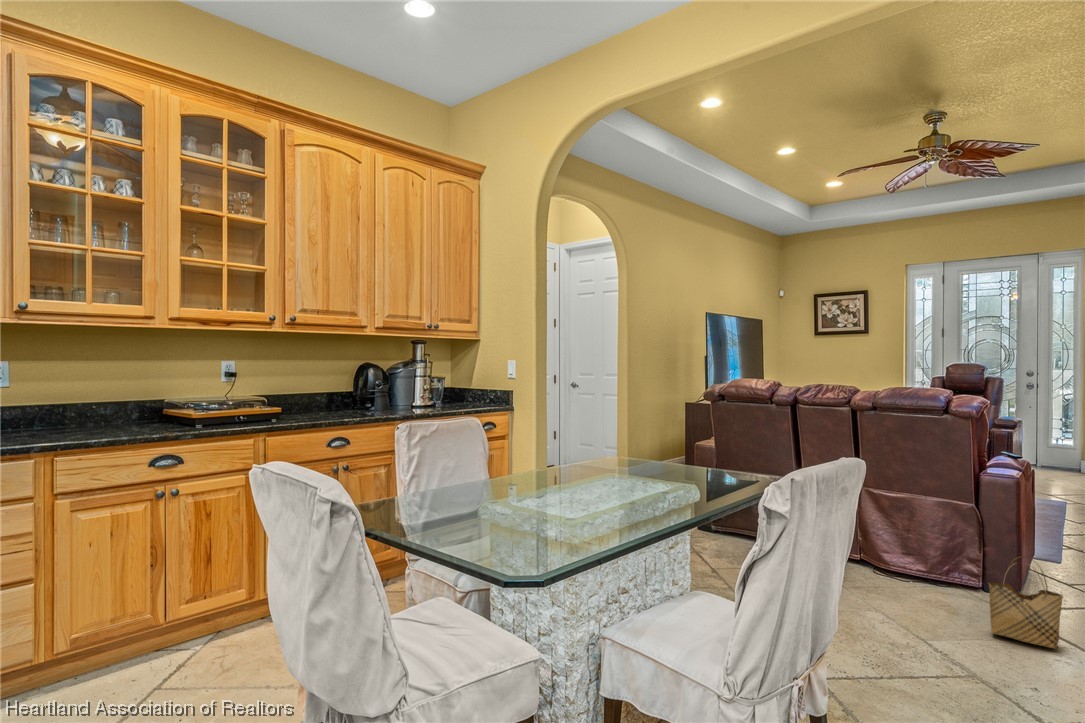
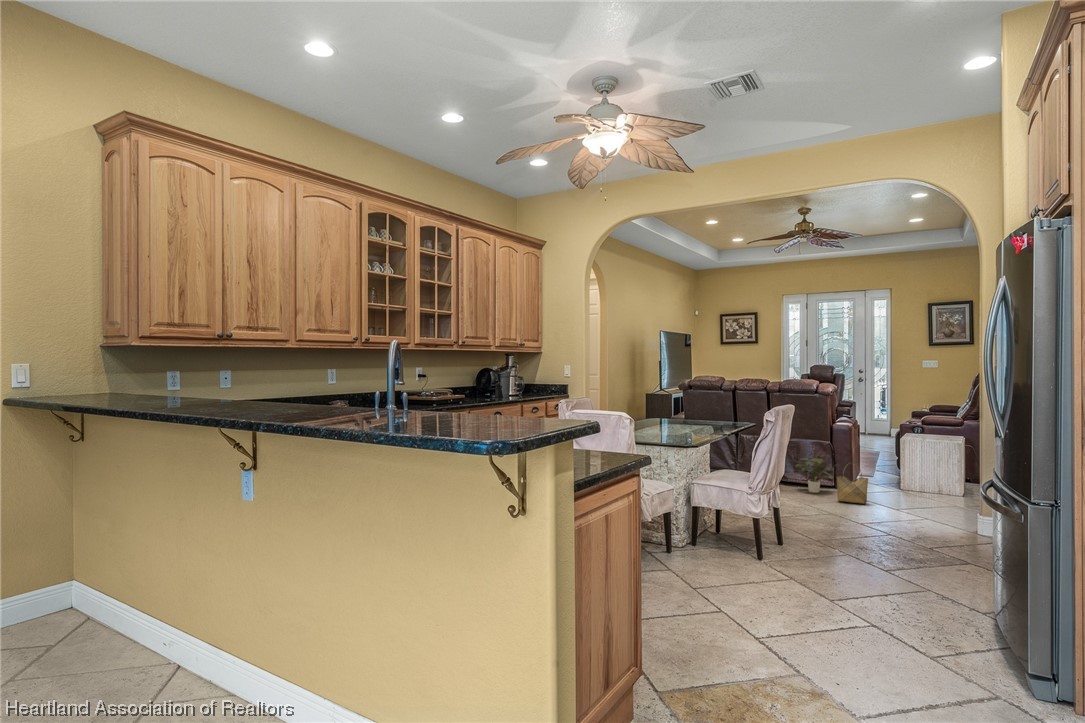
potted plant: none [902,528,983,601] -> present [796,455,832,493]

